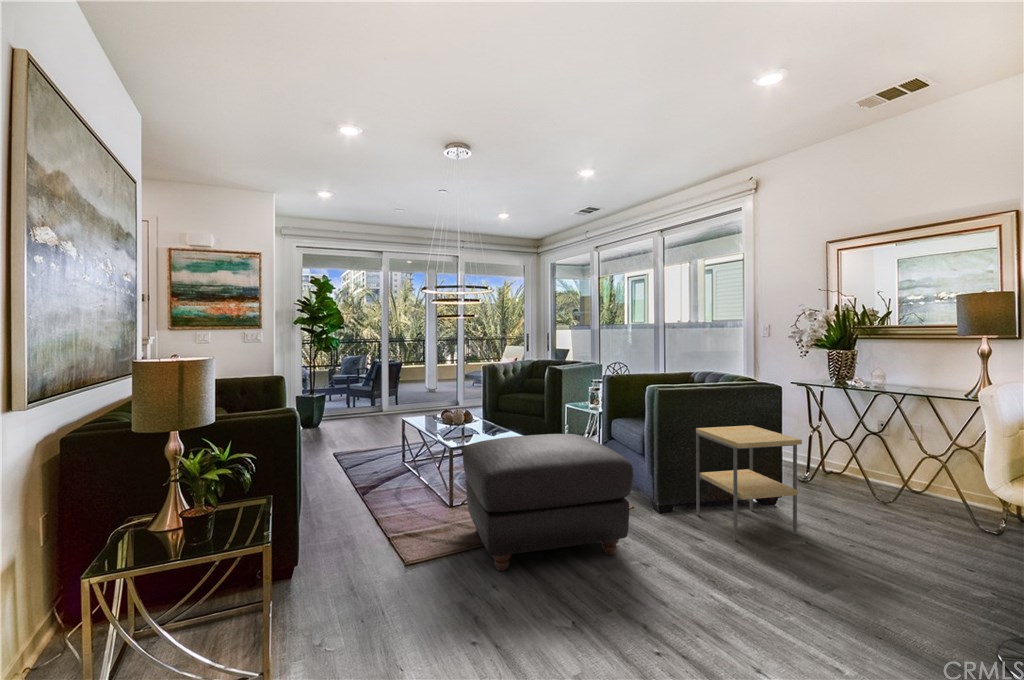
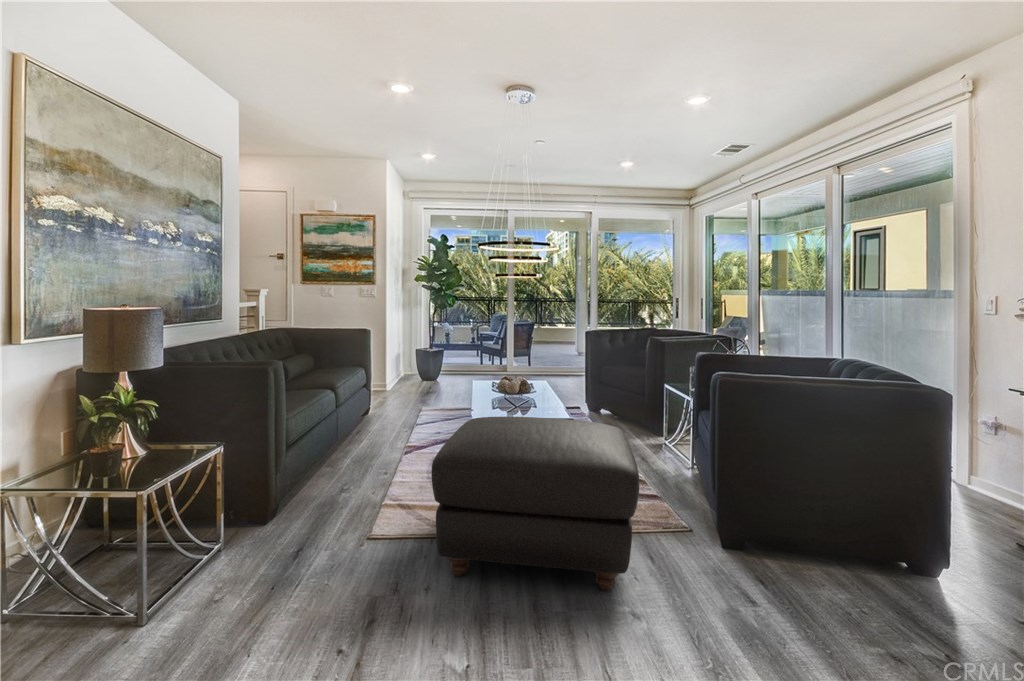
side table: present [696,425,802,541] -> none [778,439,966,638]

